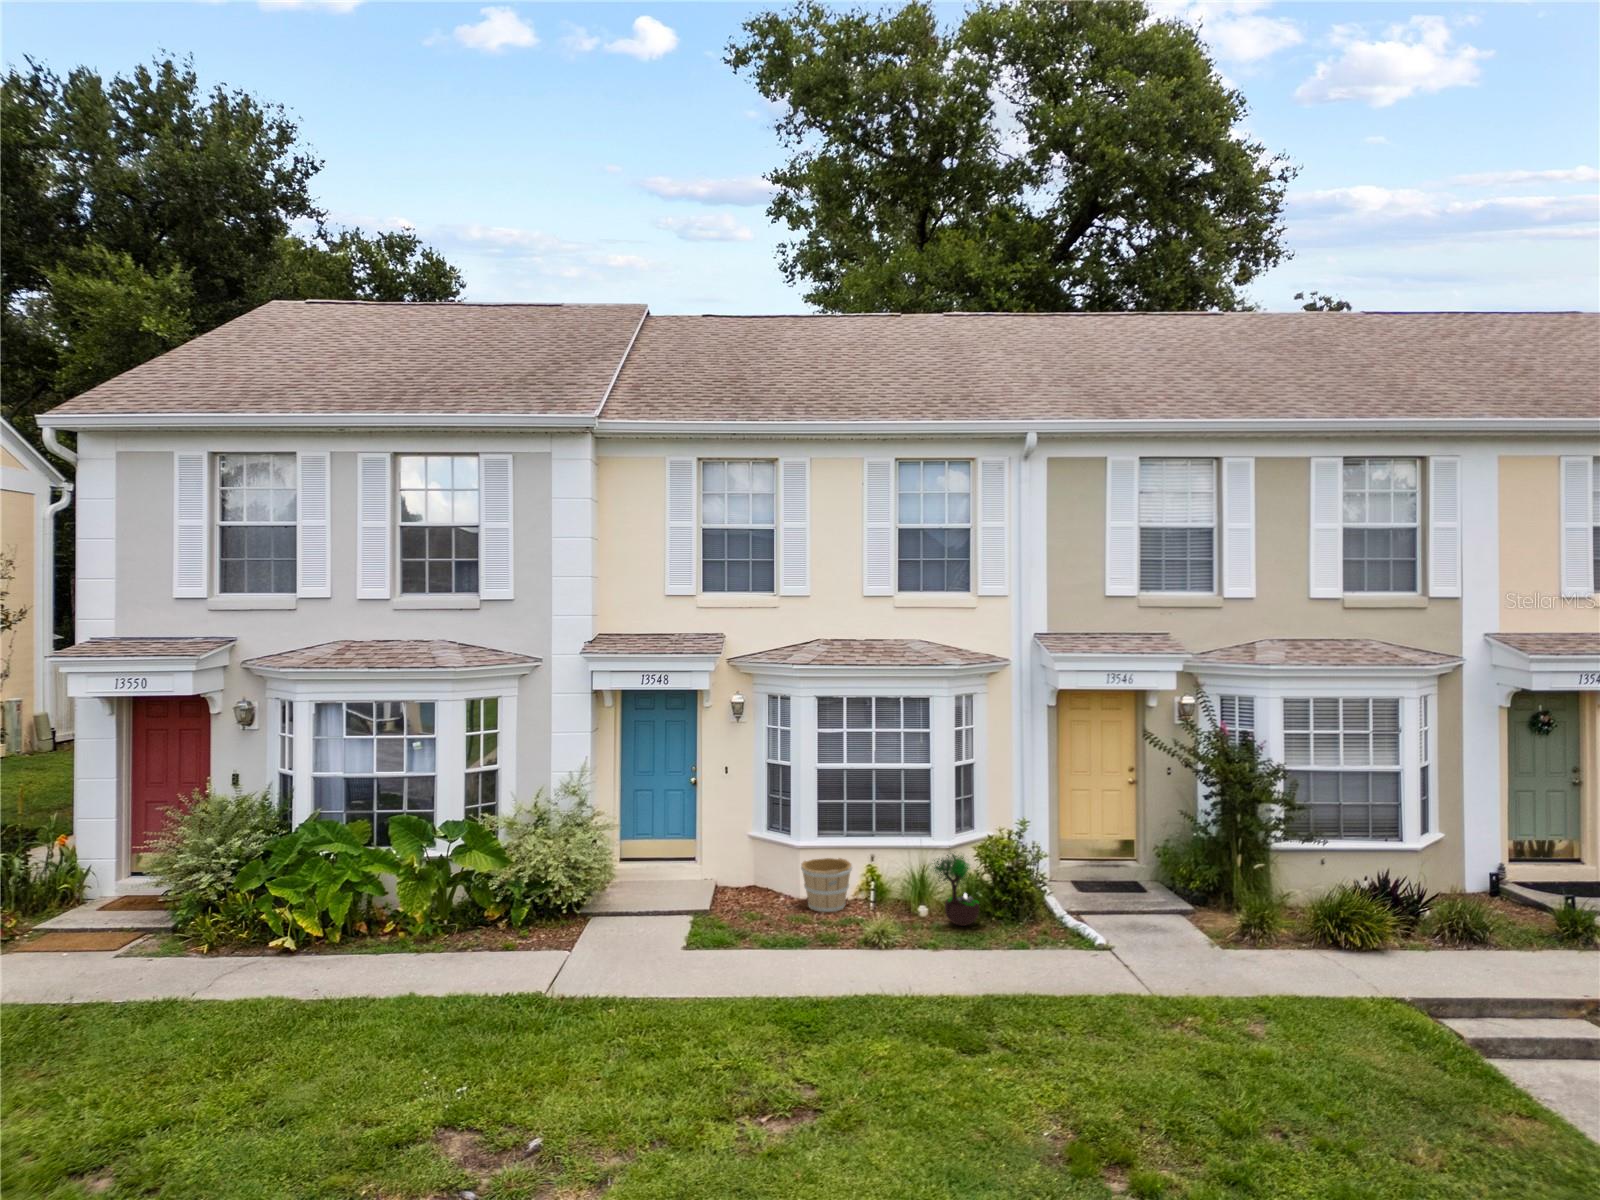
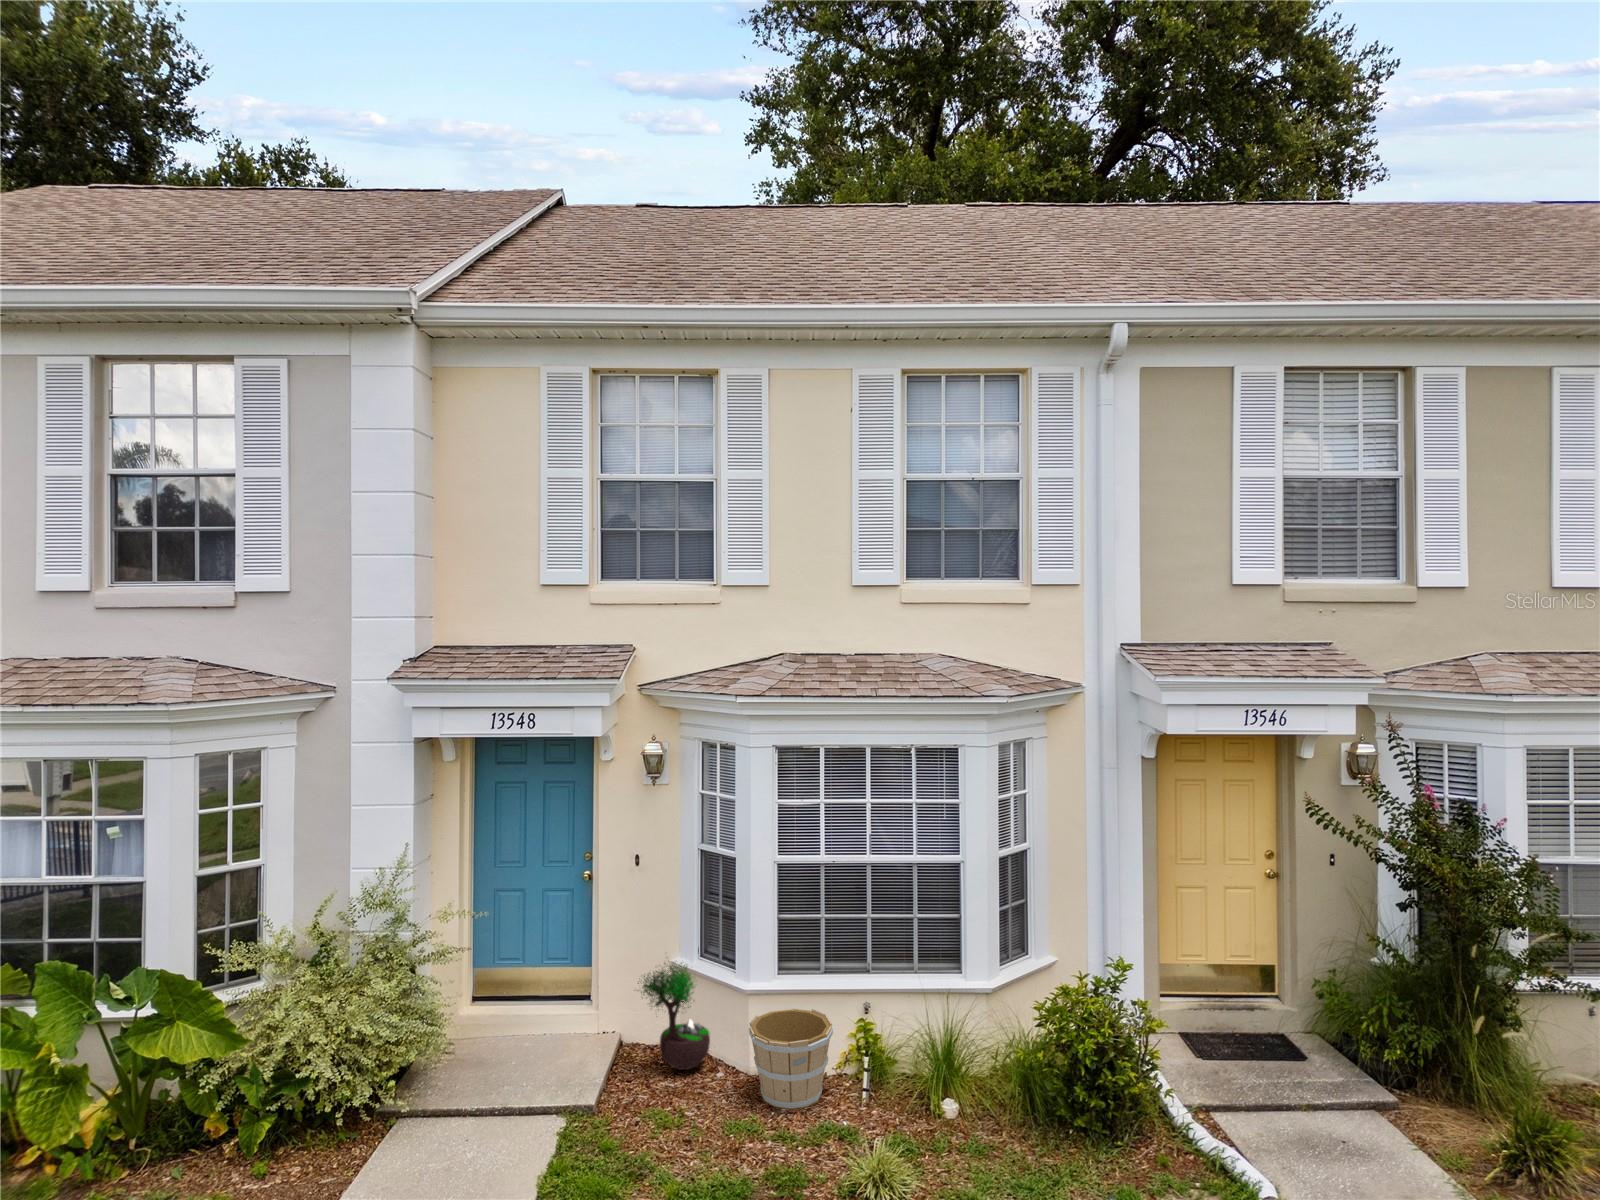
potted tree: present [933,854,979,926] -> present [638,962,710,1070]

